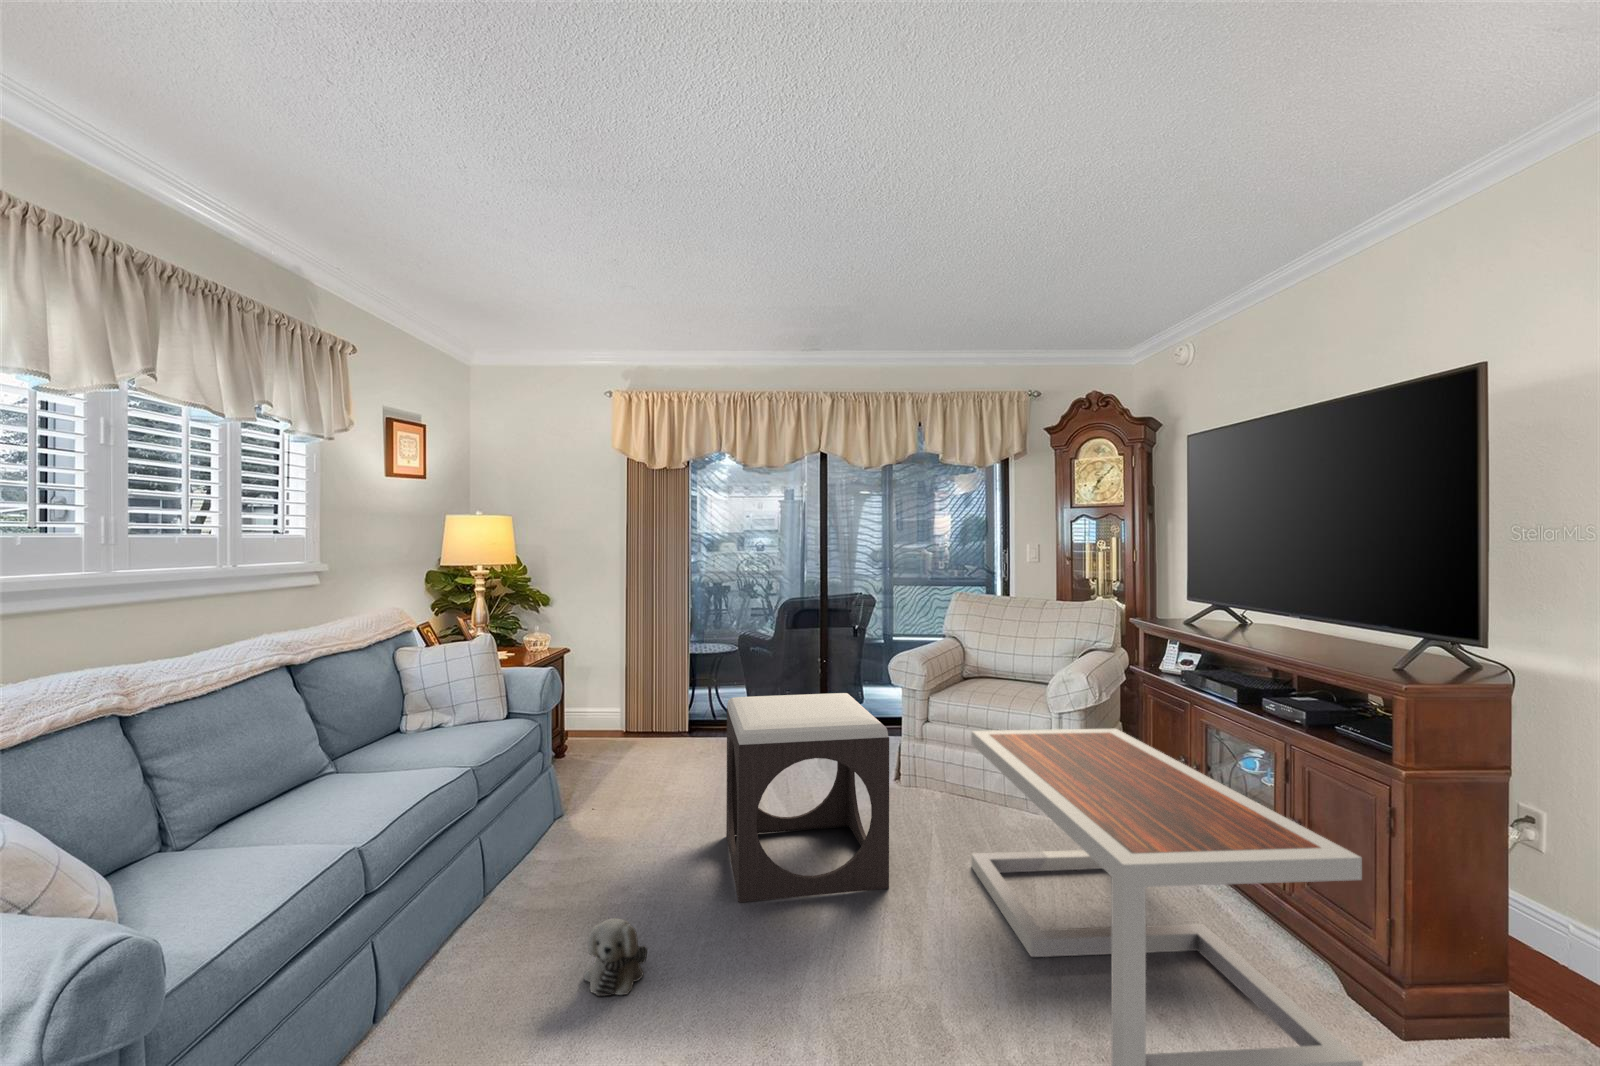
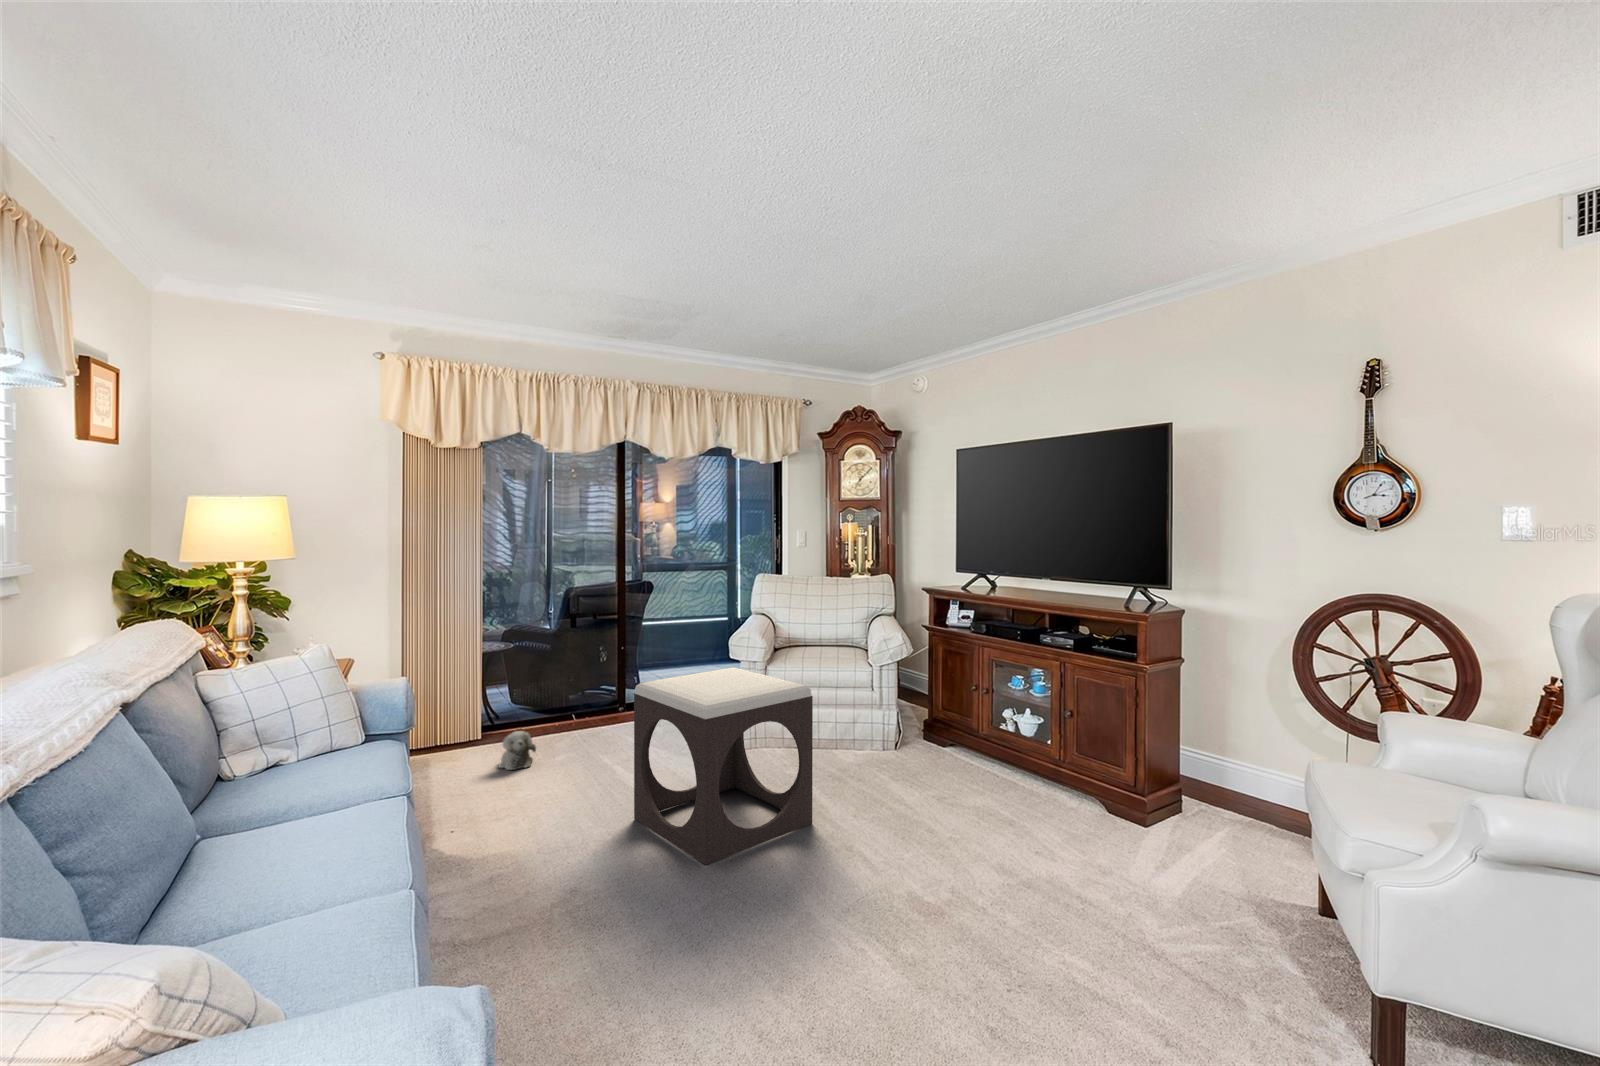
coffee table: present [971,728,1363,1066] -> none [855,670,1150,896]
plush toy: present [584,918,647,996] -> present [499,731,536,770]

